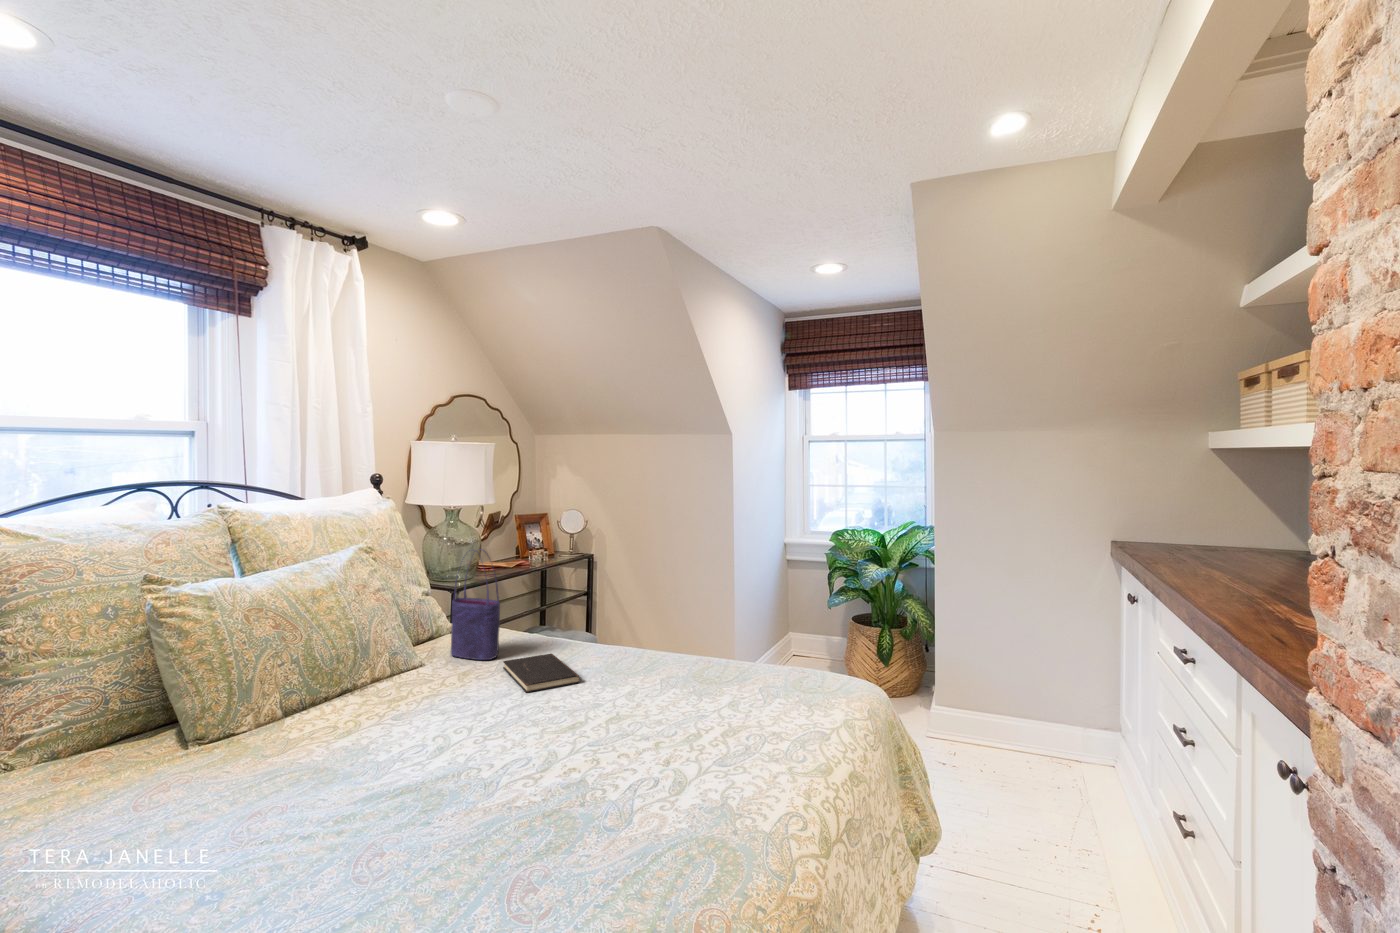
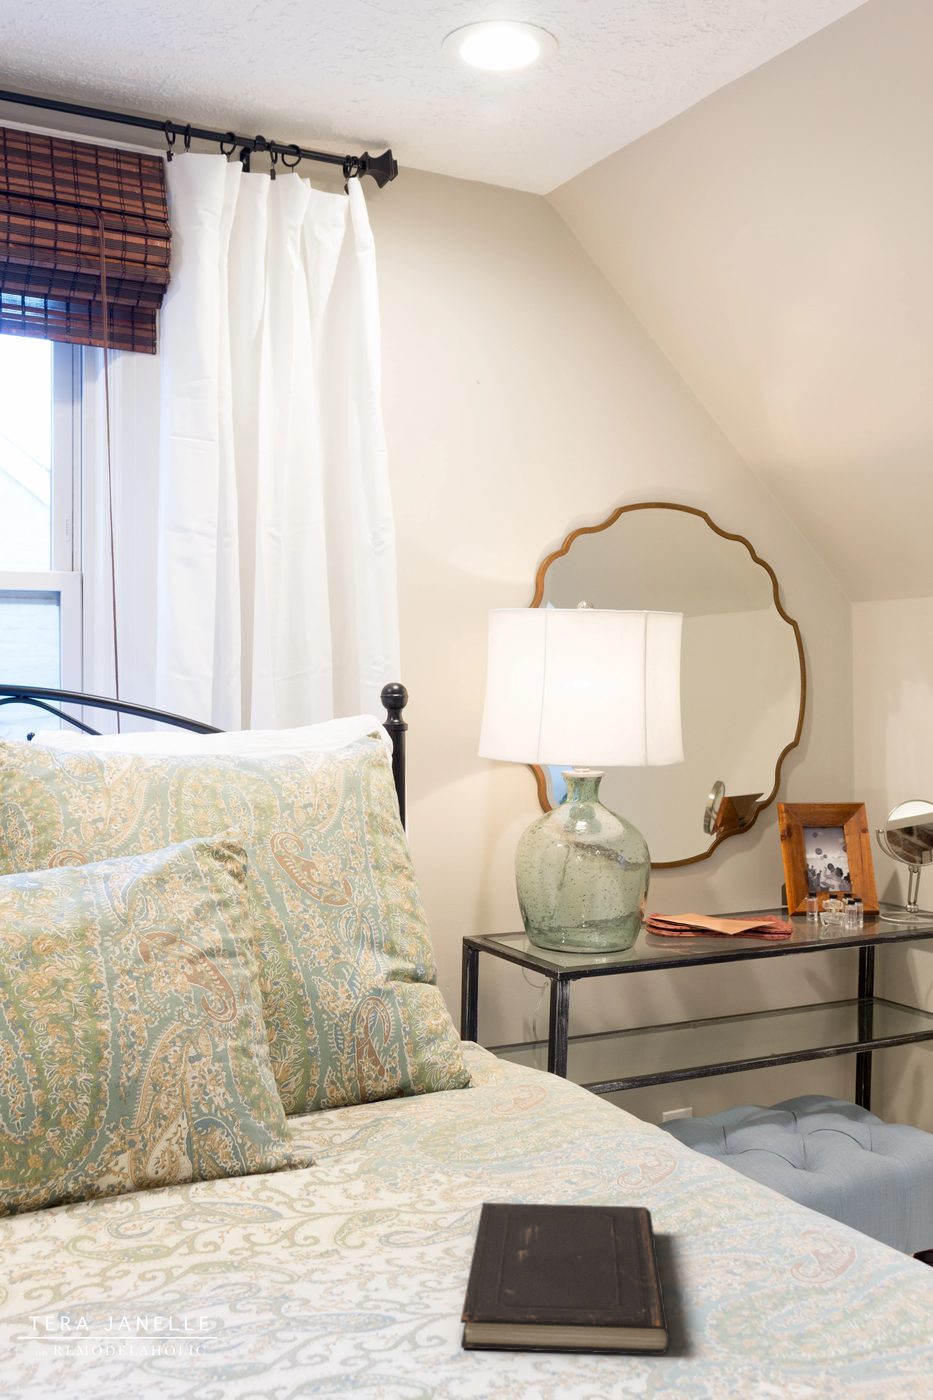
tote bag: present [451,550,500,660] -> none [397,844,511,1186]

